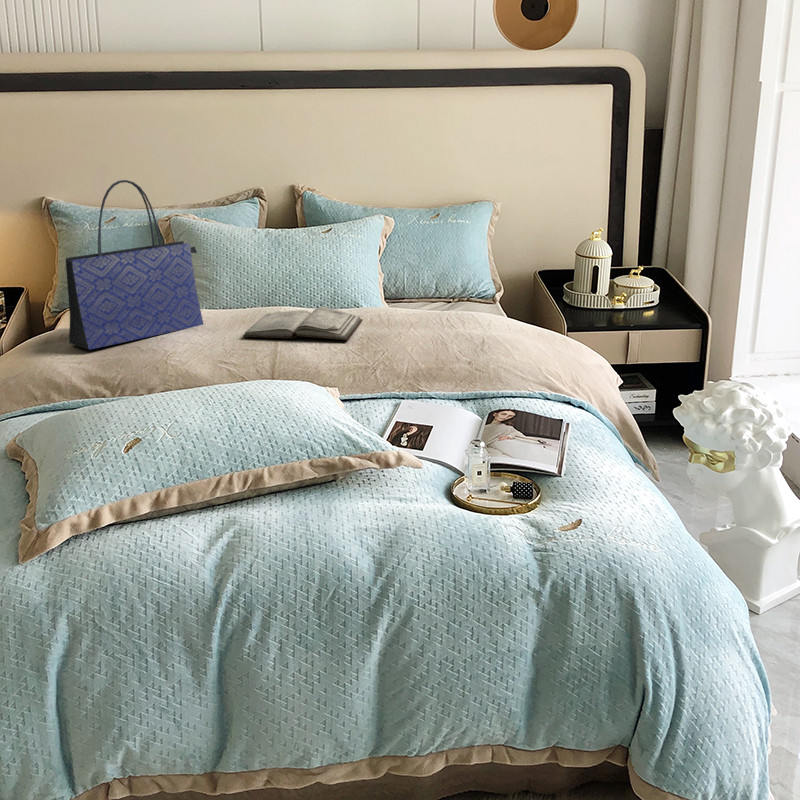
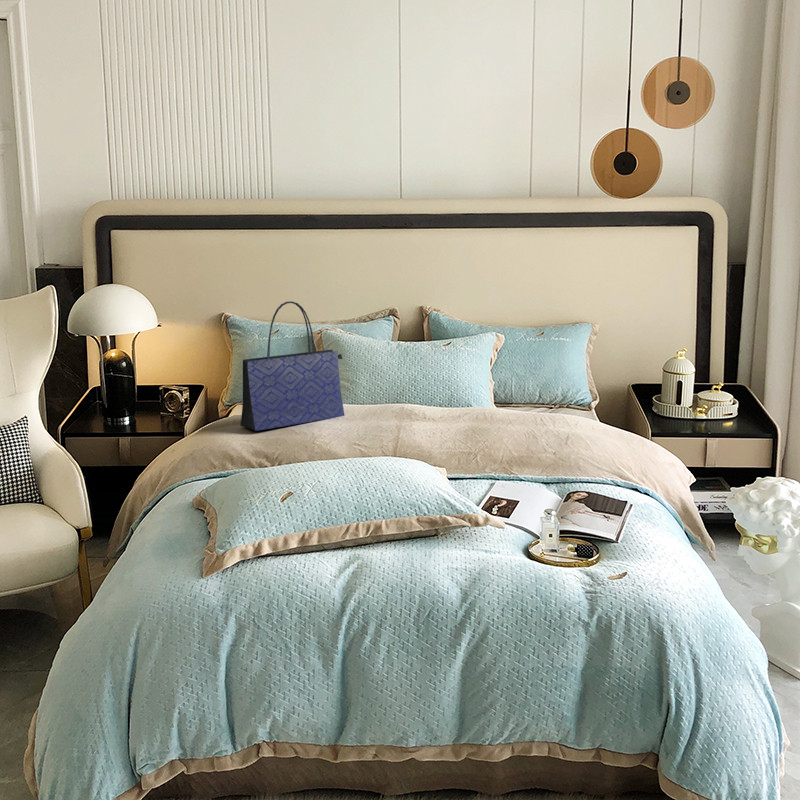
diary: present [243,307,362,340] -> none [375,405,472,432]

